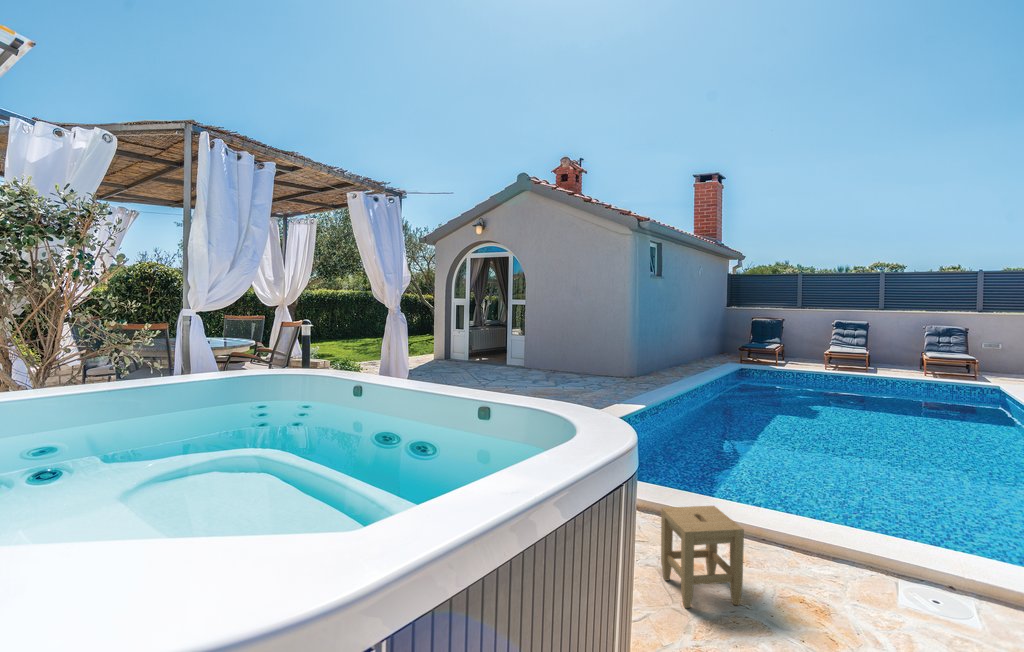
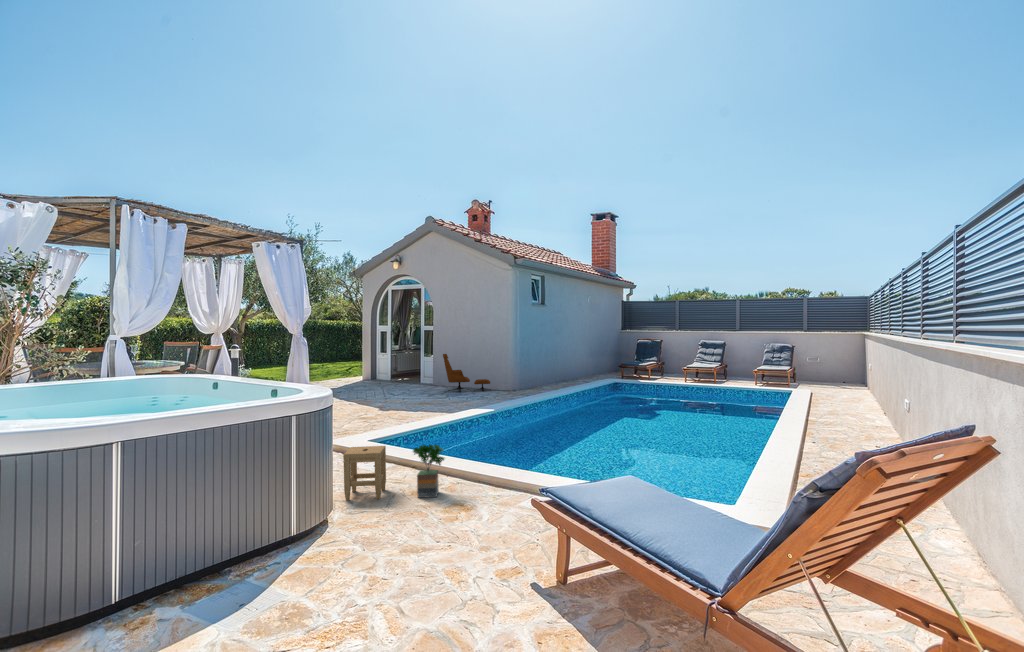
lounge chair: none [549,333,602,378] -> present [443,354,490,391]
potted tree: none [776,508,850,602] -> present [413,444,444,498]

